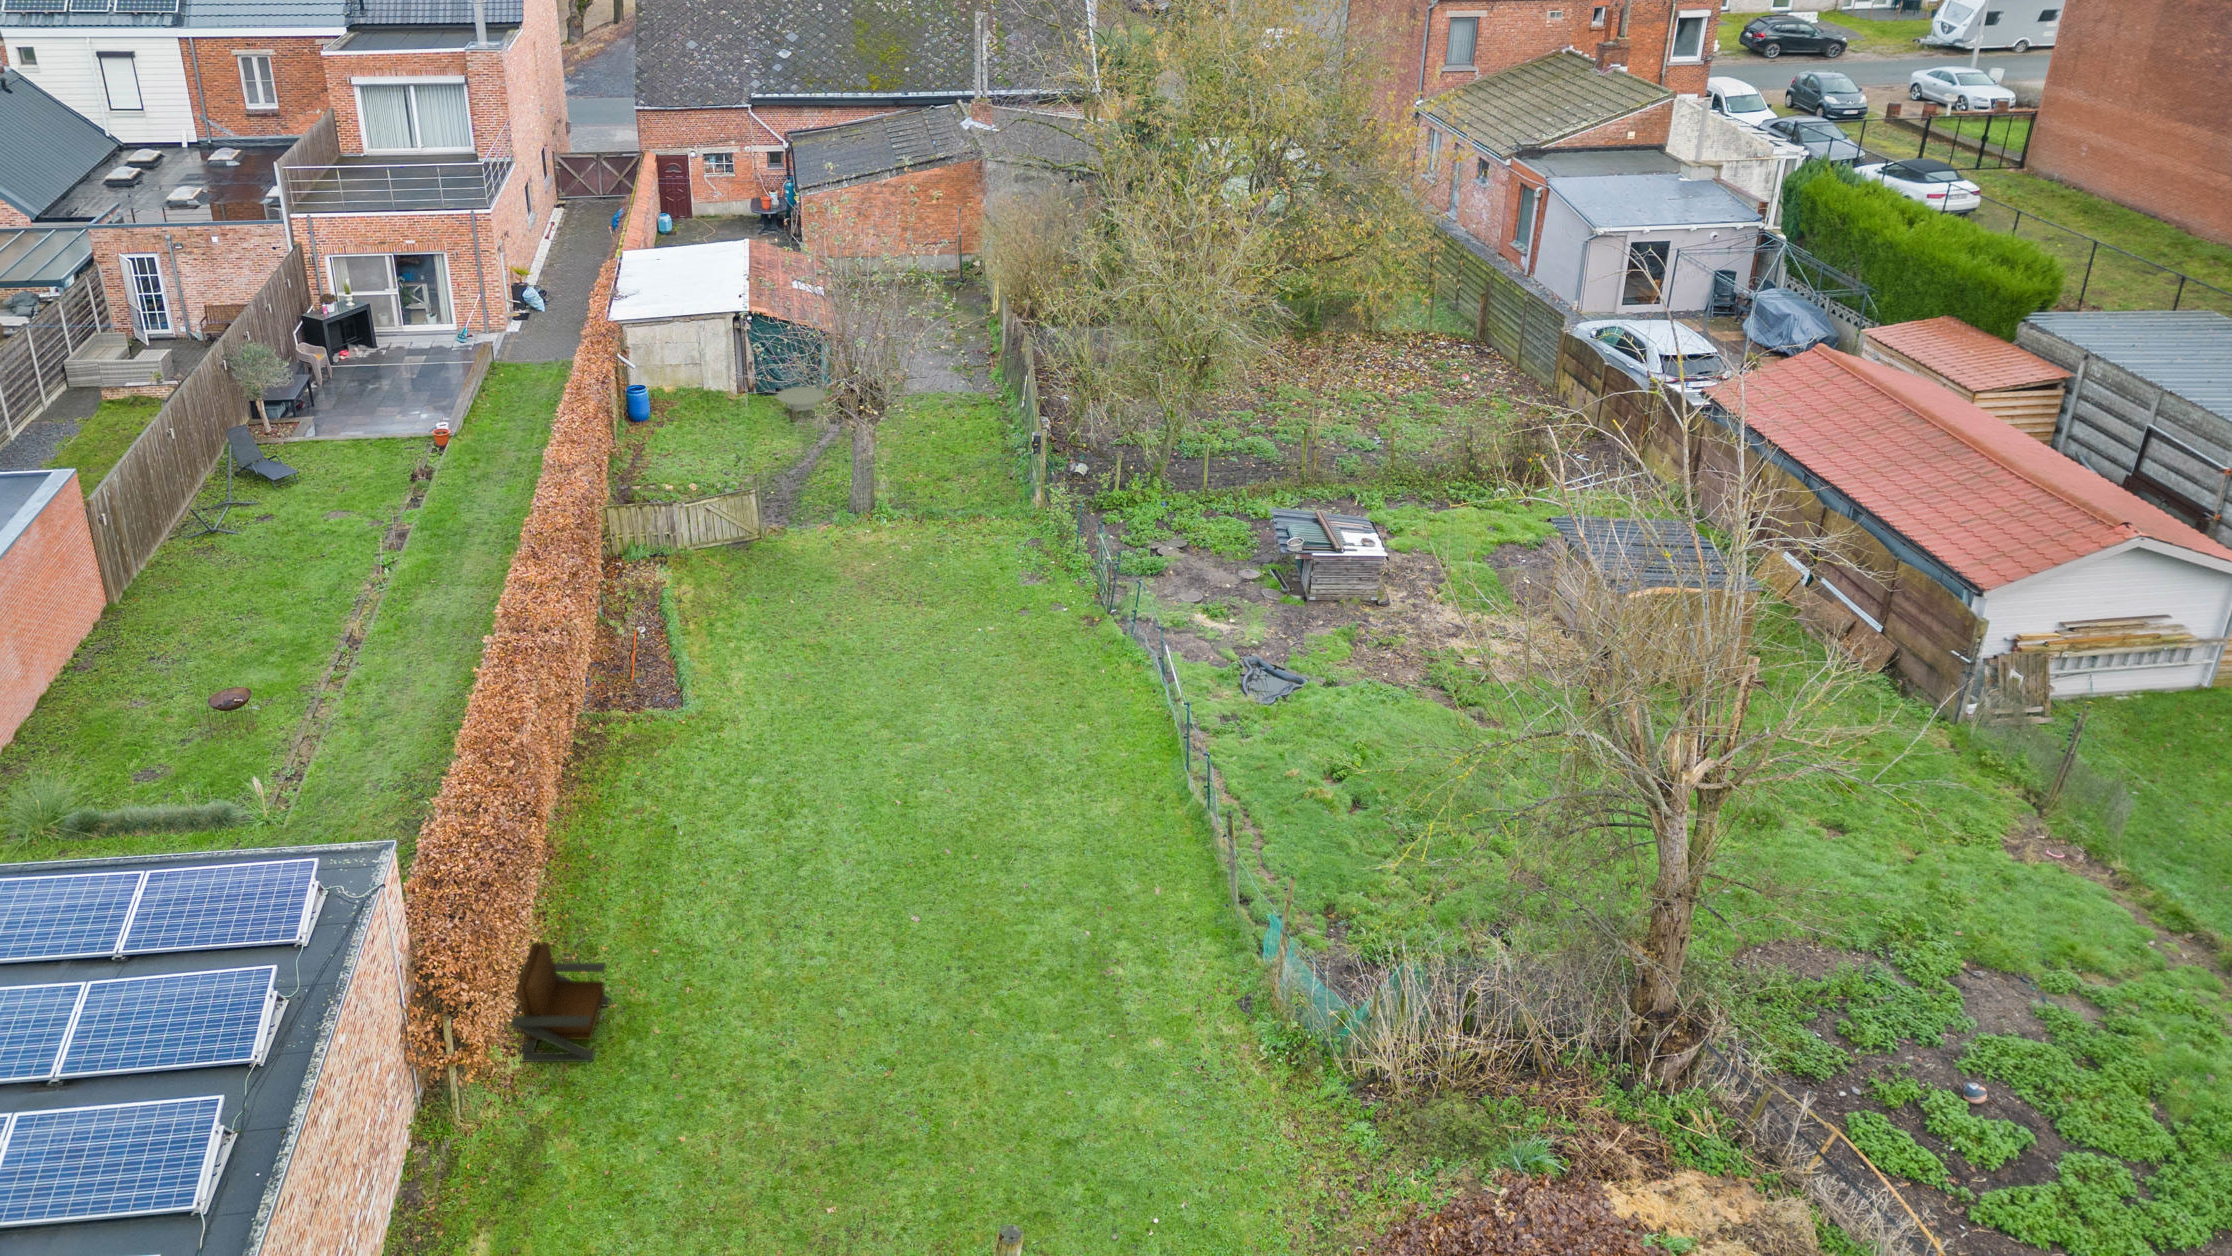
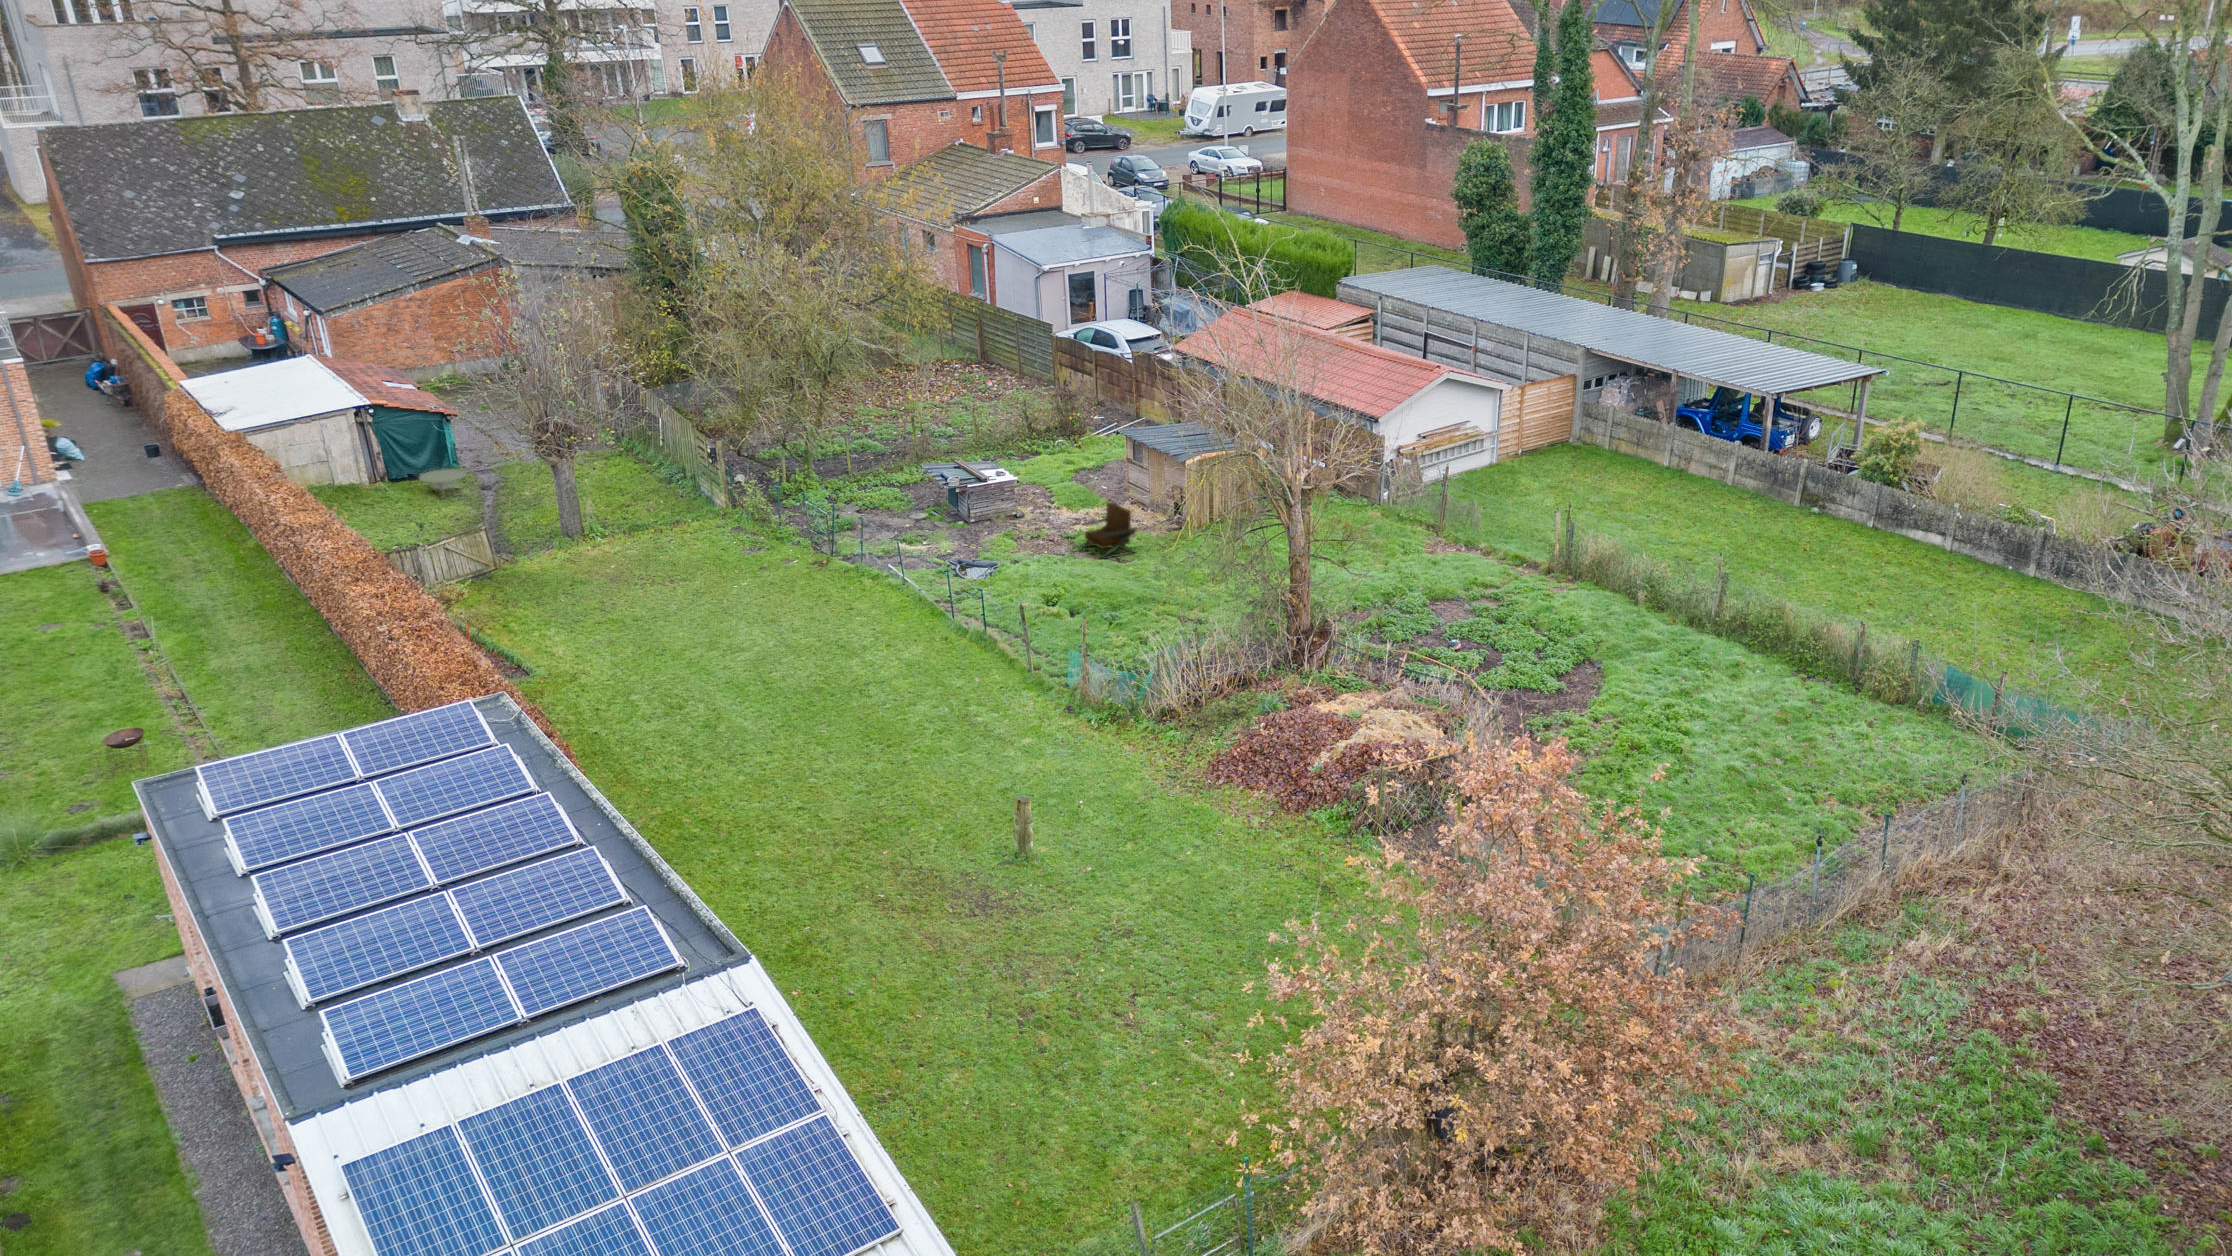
lounge chair: present [511,942,610,1062] -> present [1082,503,1136,559]

